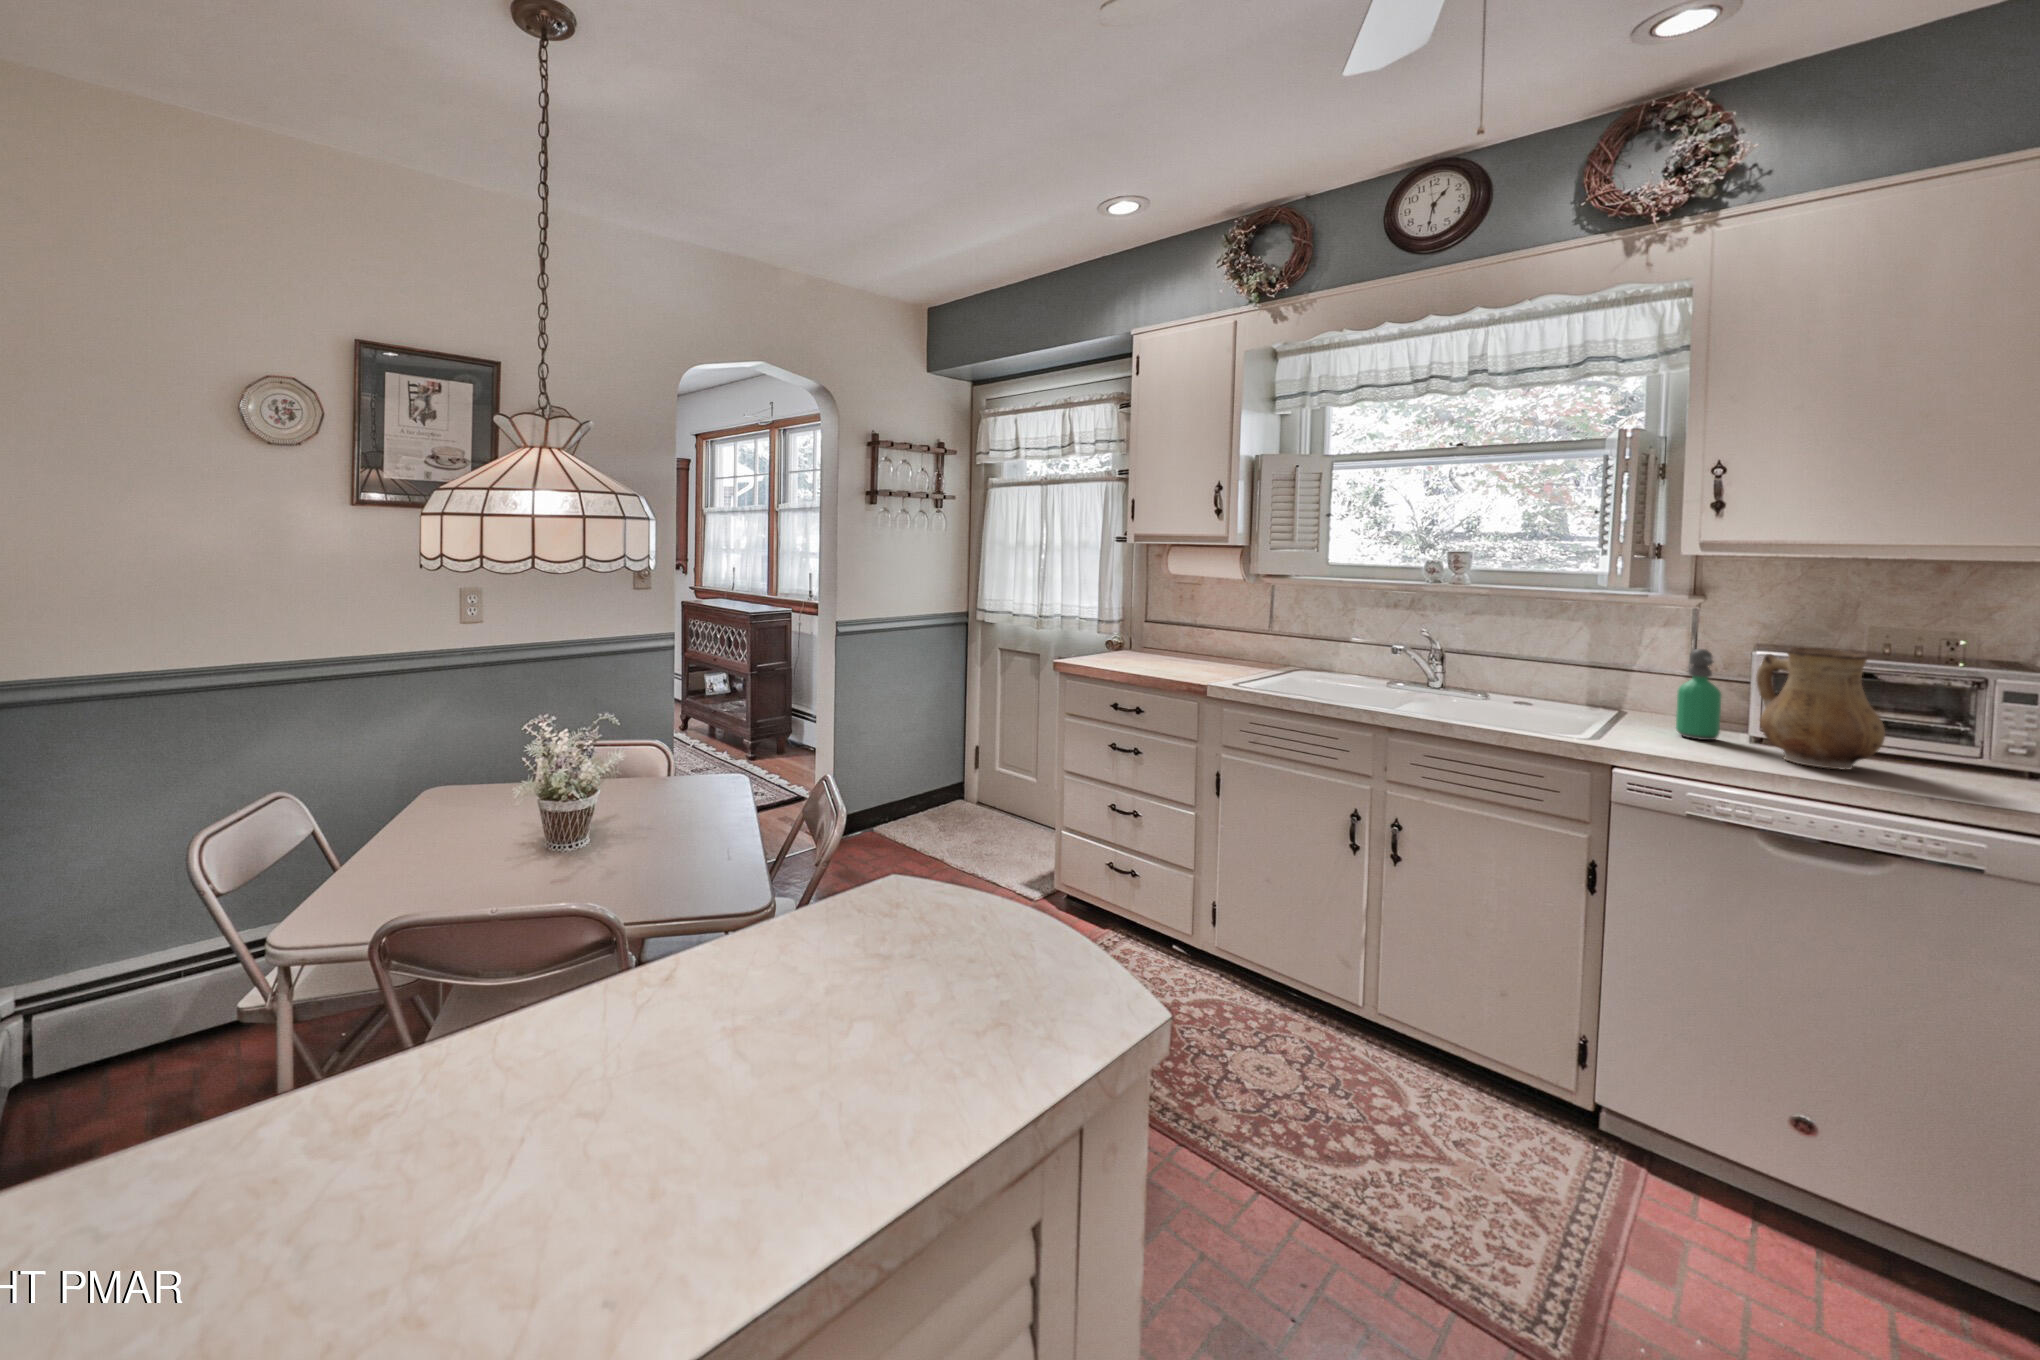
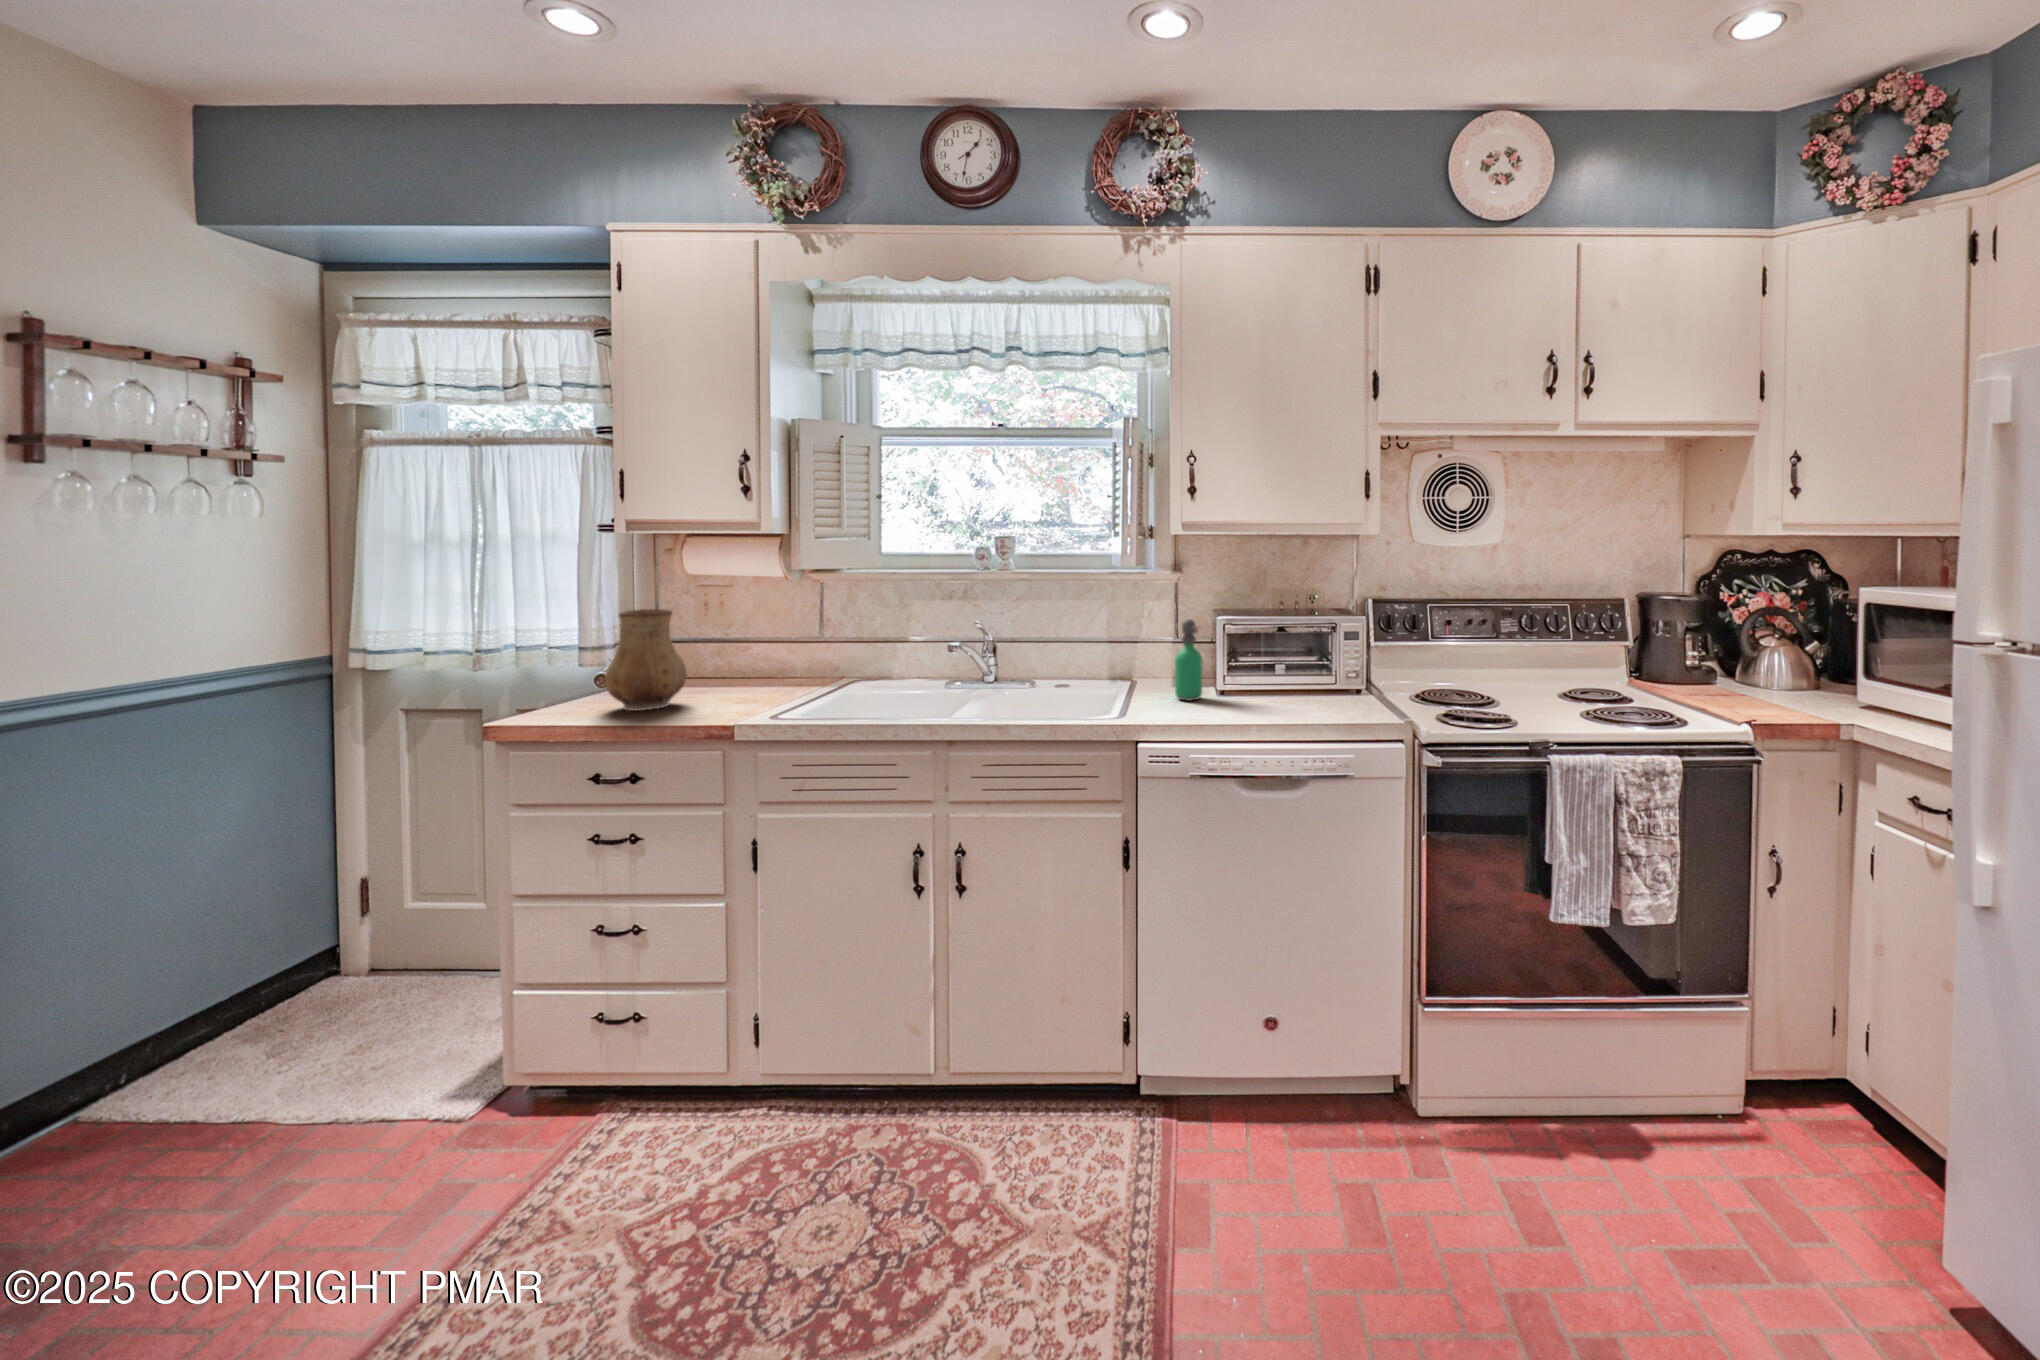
ceramic pitcher: present [1756,647,1885,770] -> present [605,609,687,711]

